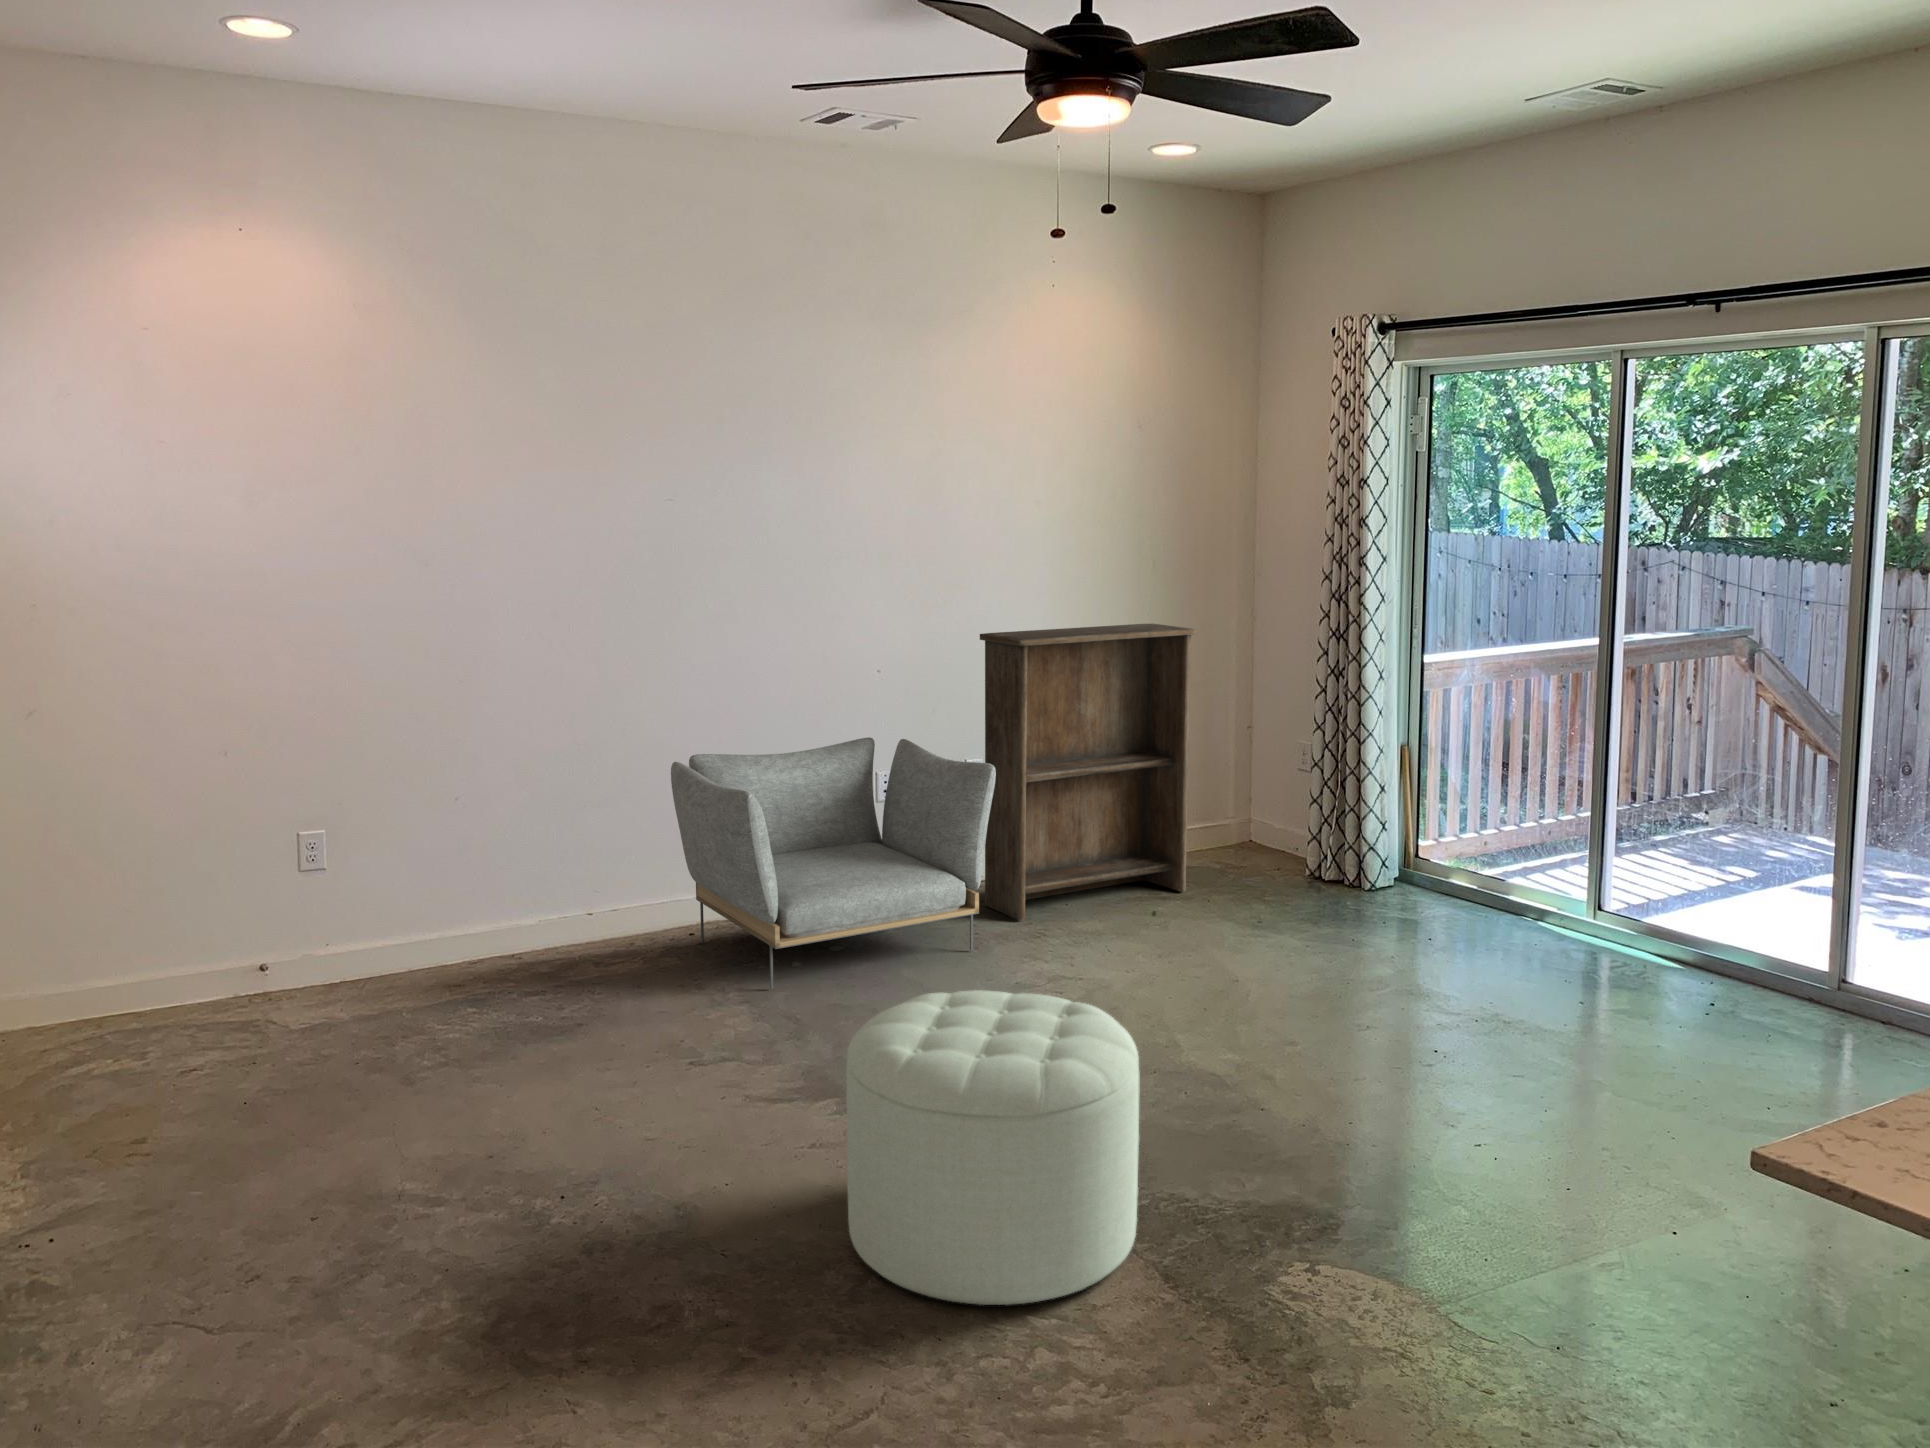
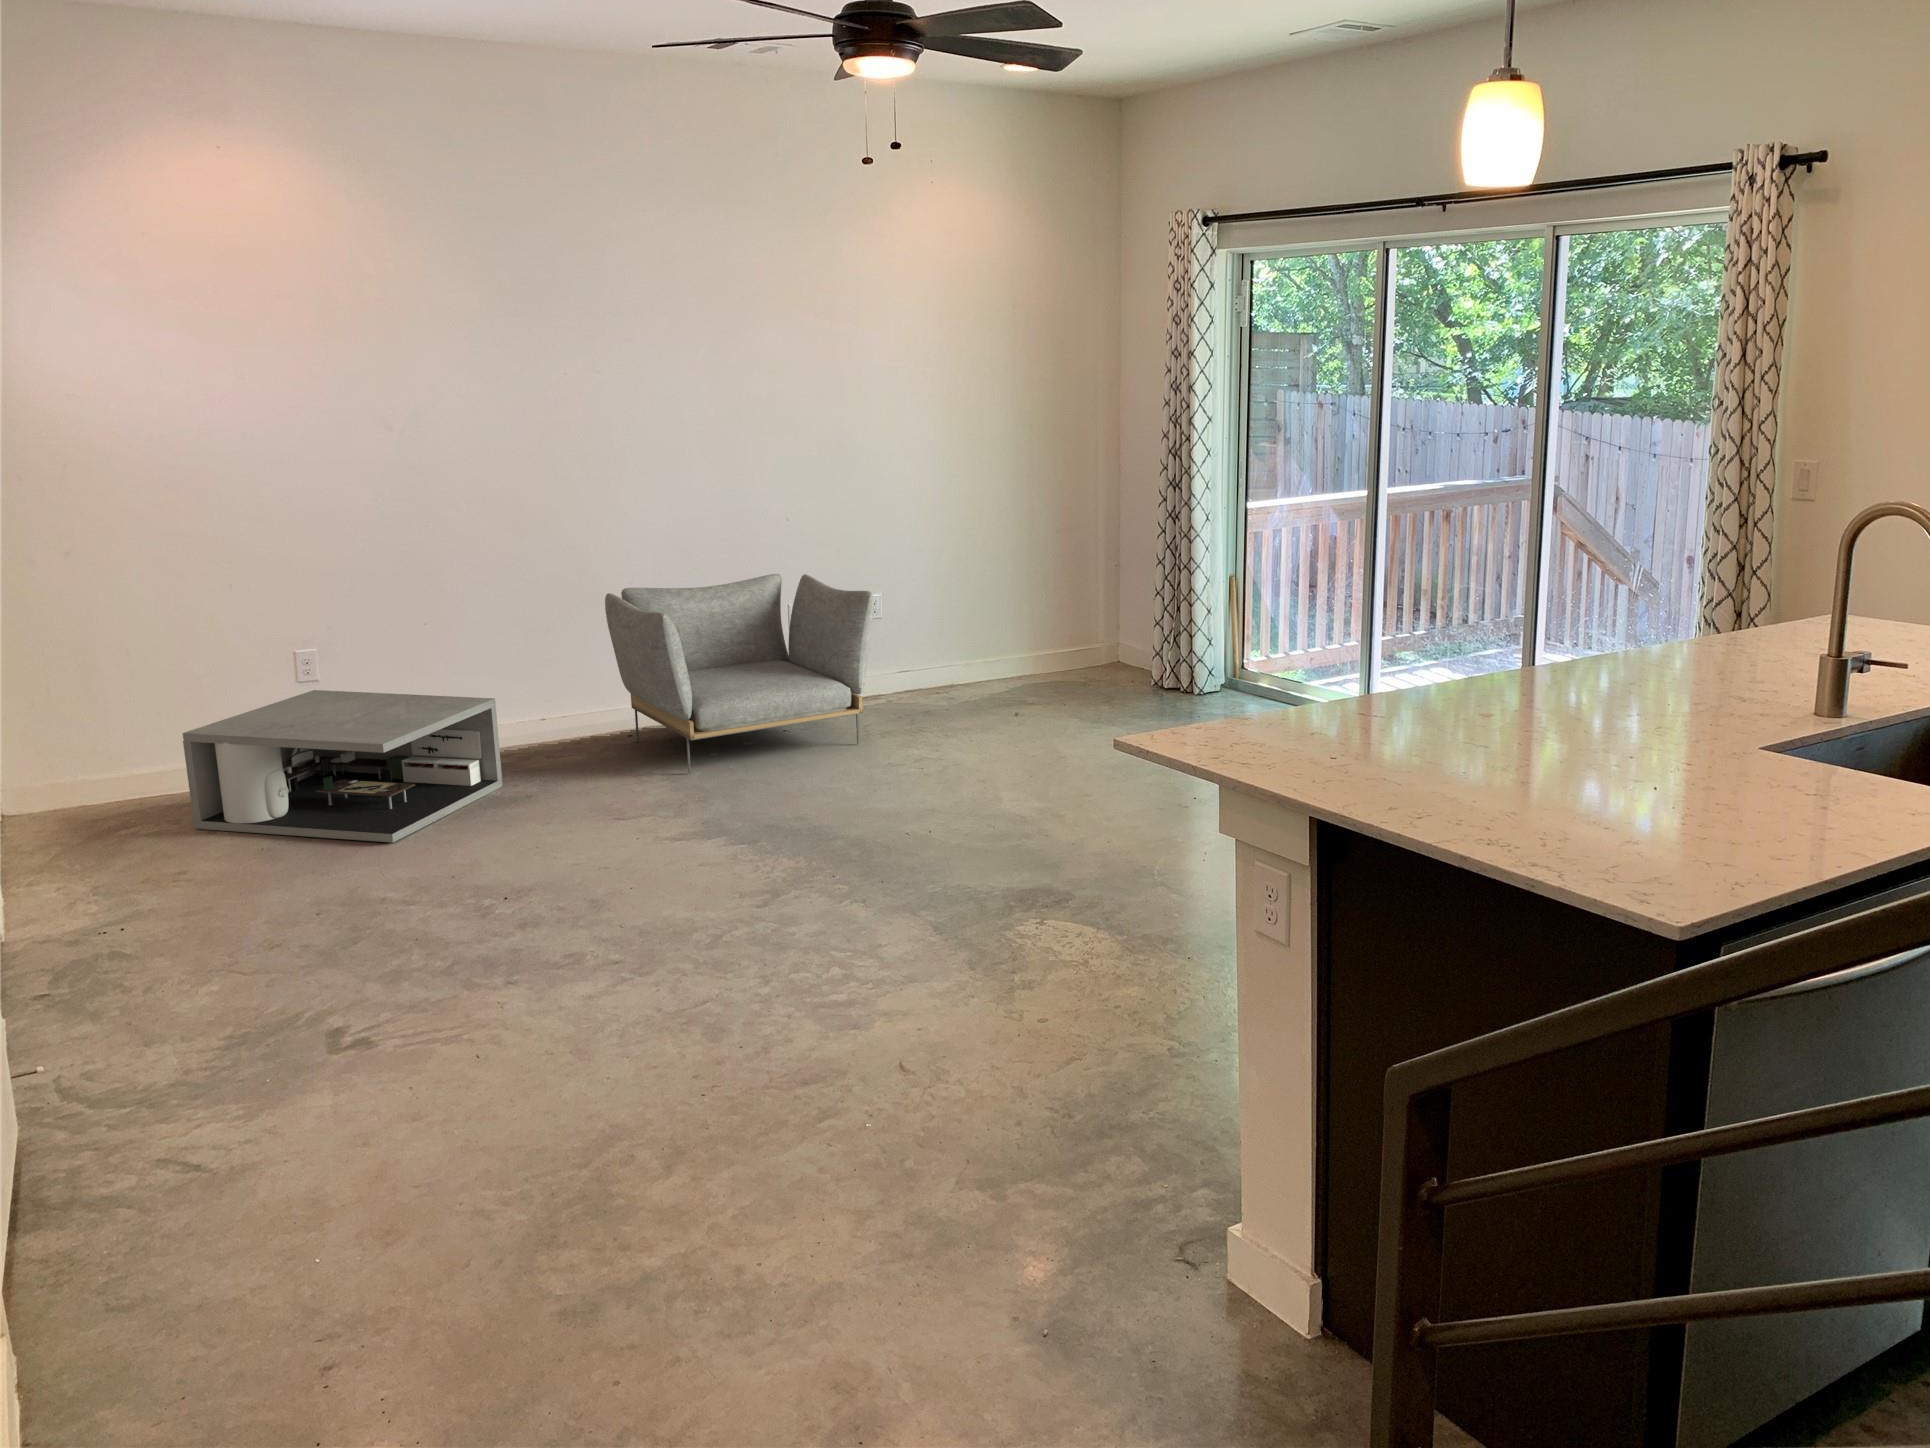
bookshelf: present [980,623,1196,920] -> none [866,476,1051,722]
coffee table: none [158,877,544,1088] -> present [183,690,503,842]
ottoman: present [846,990,1139,1305] -> none [713,747,931,957]

